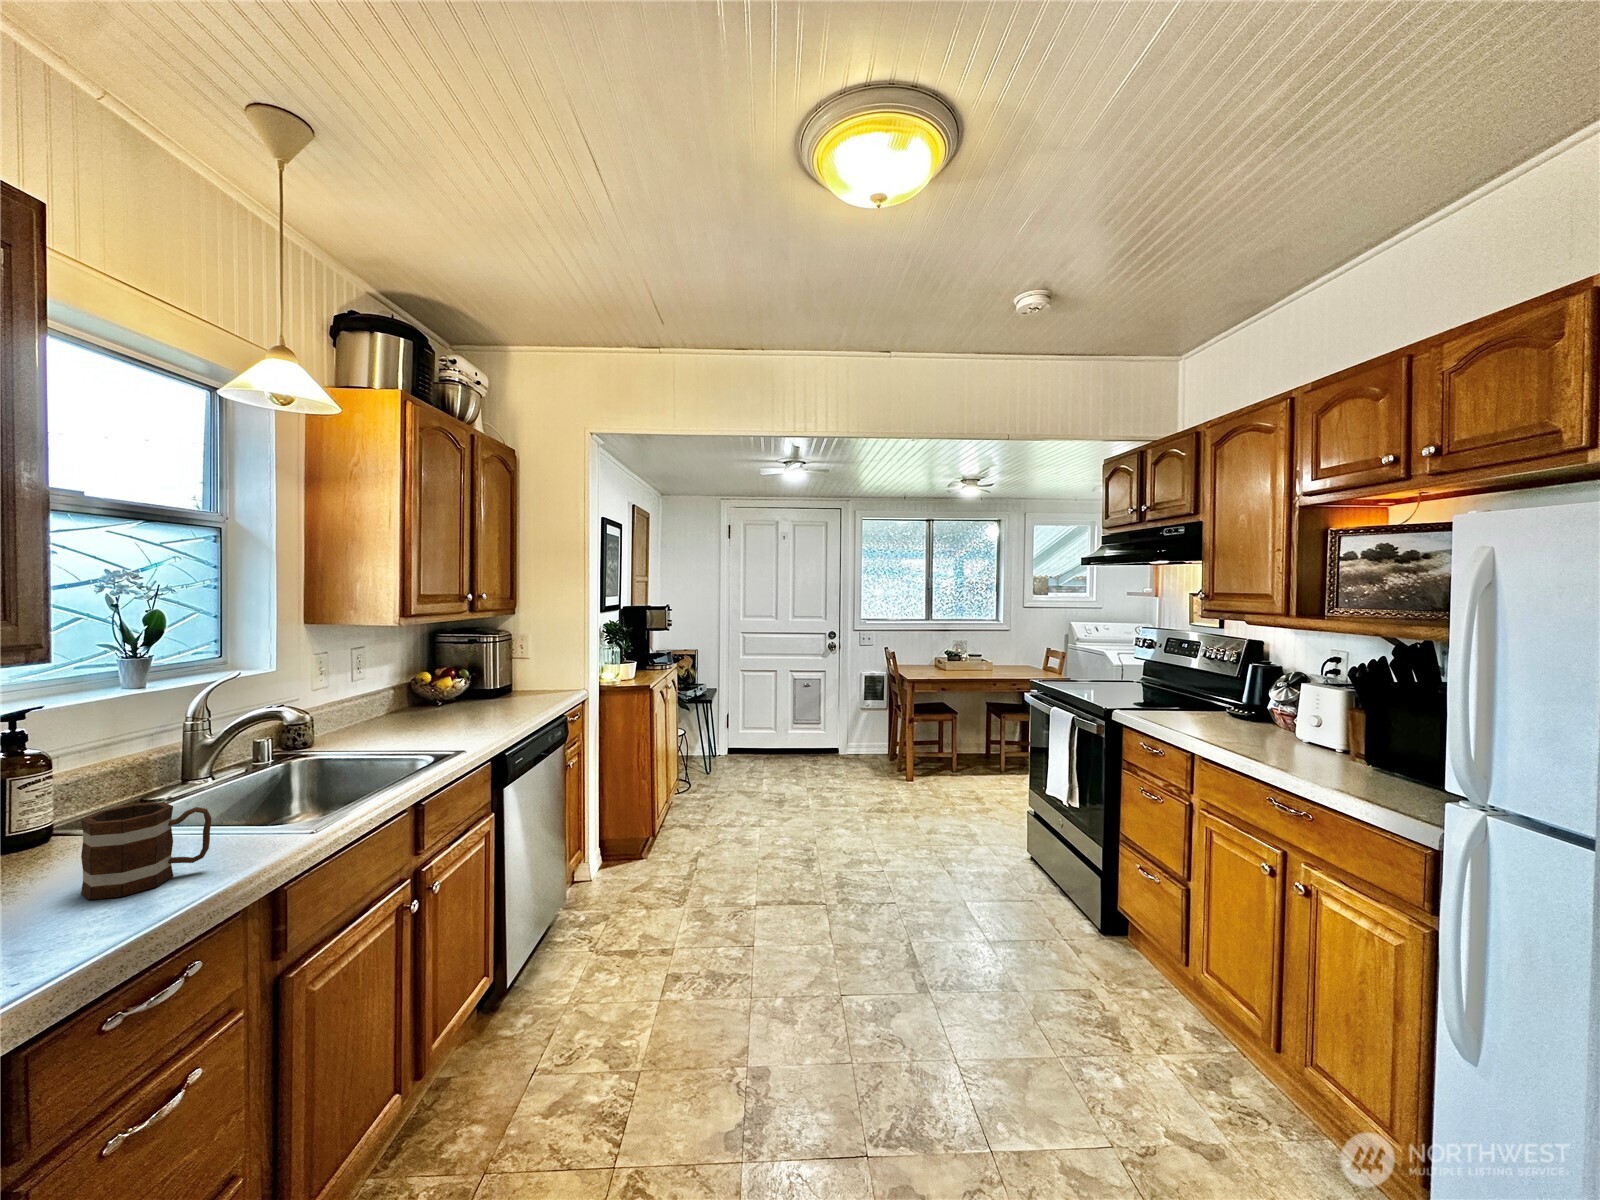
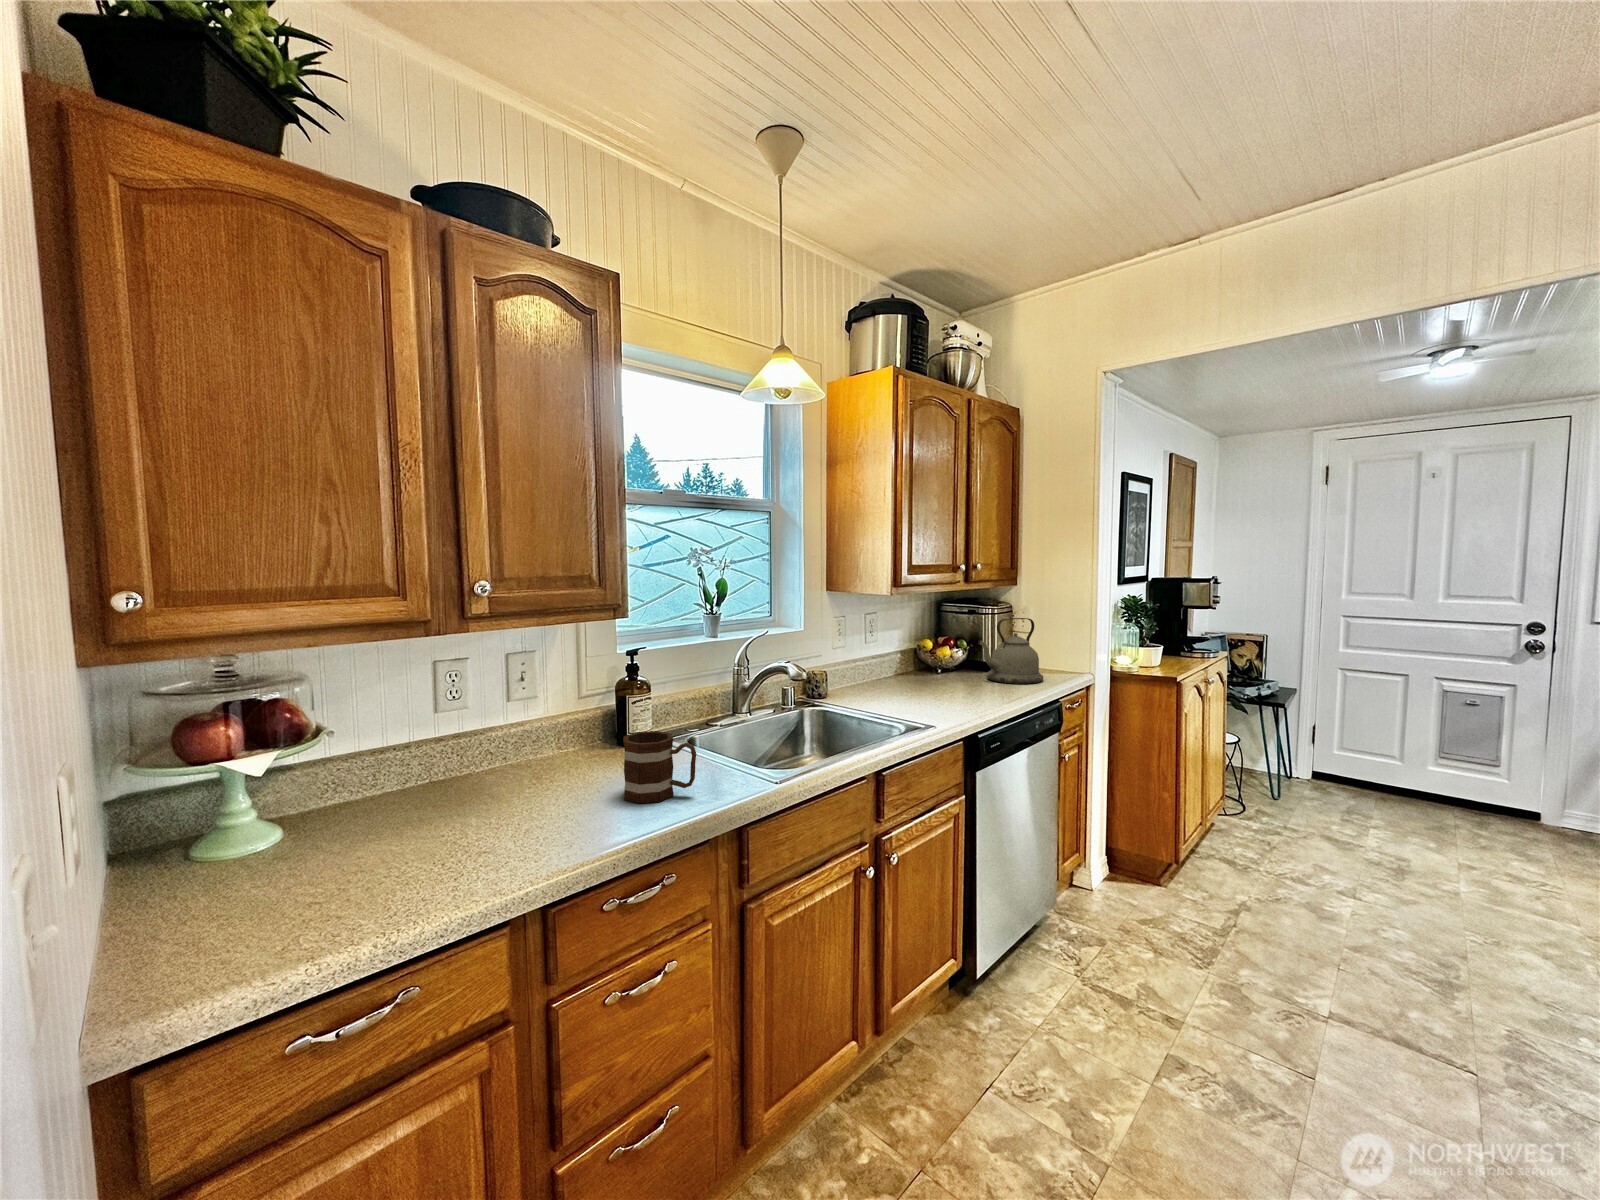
kettle: none [485,644,546,705] -> present [978,618,1043,684]

